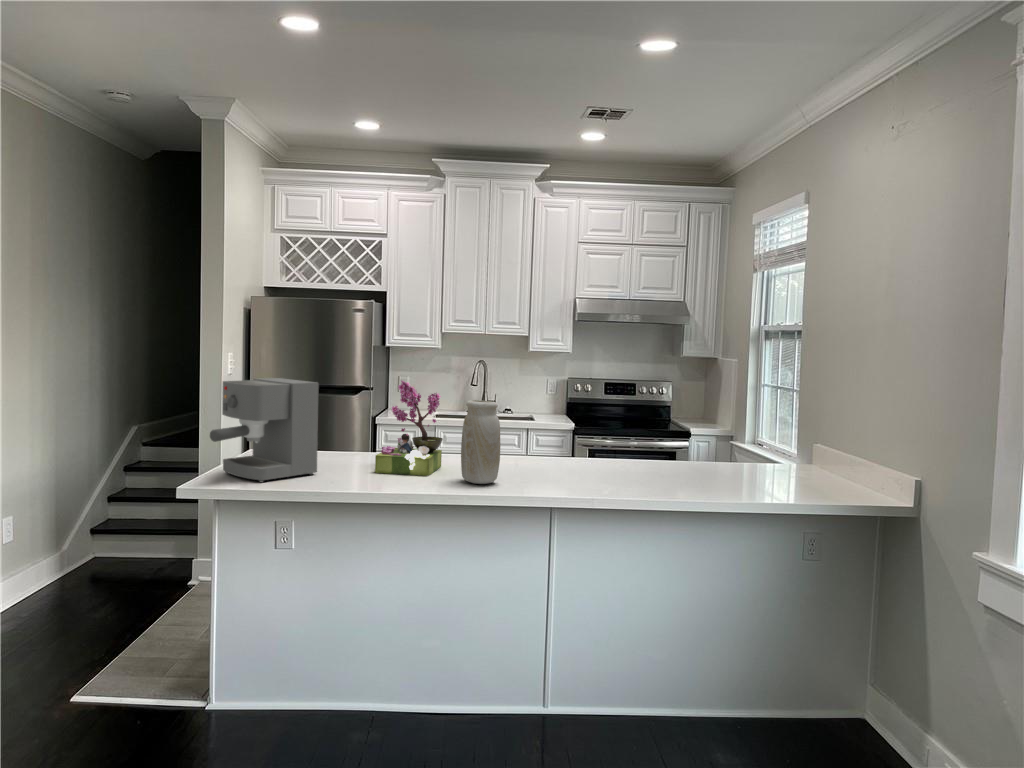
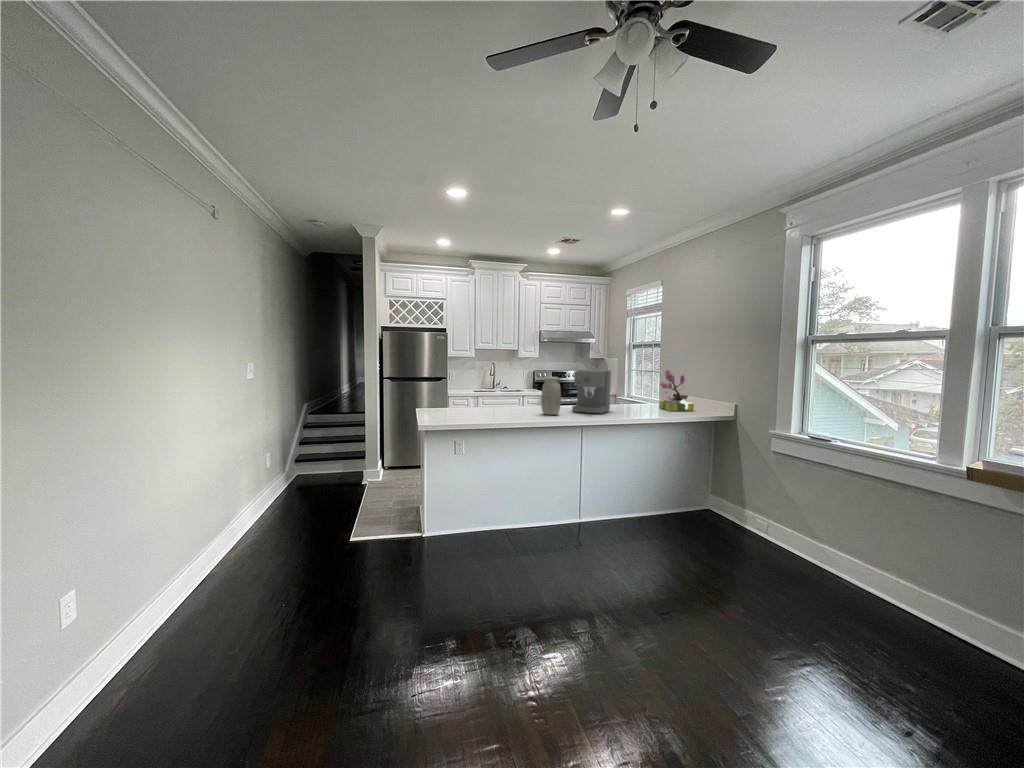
coffee maker: present [210,378,319,482] -> present [572,370,611,414]
flower arrangement: present [375,381,443,476] -> present [659,370,694,411]

